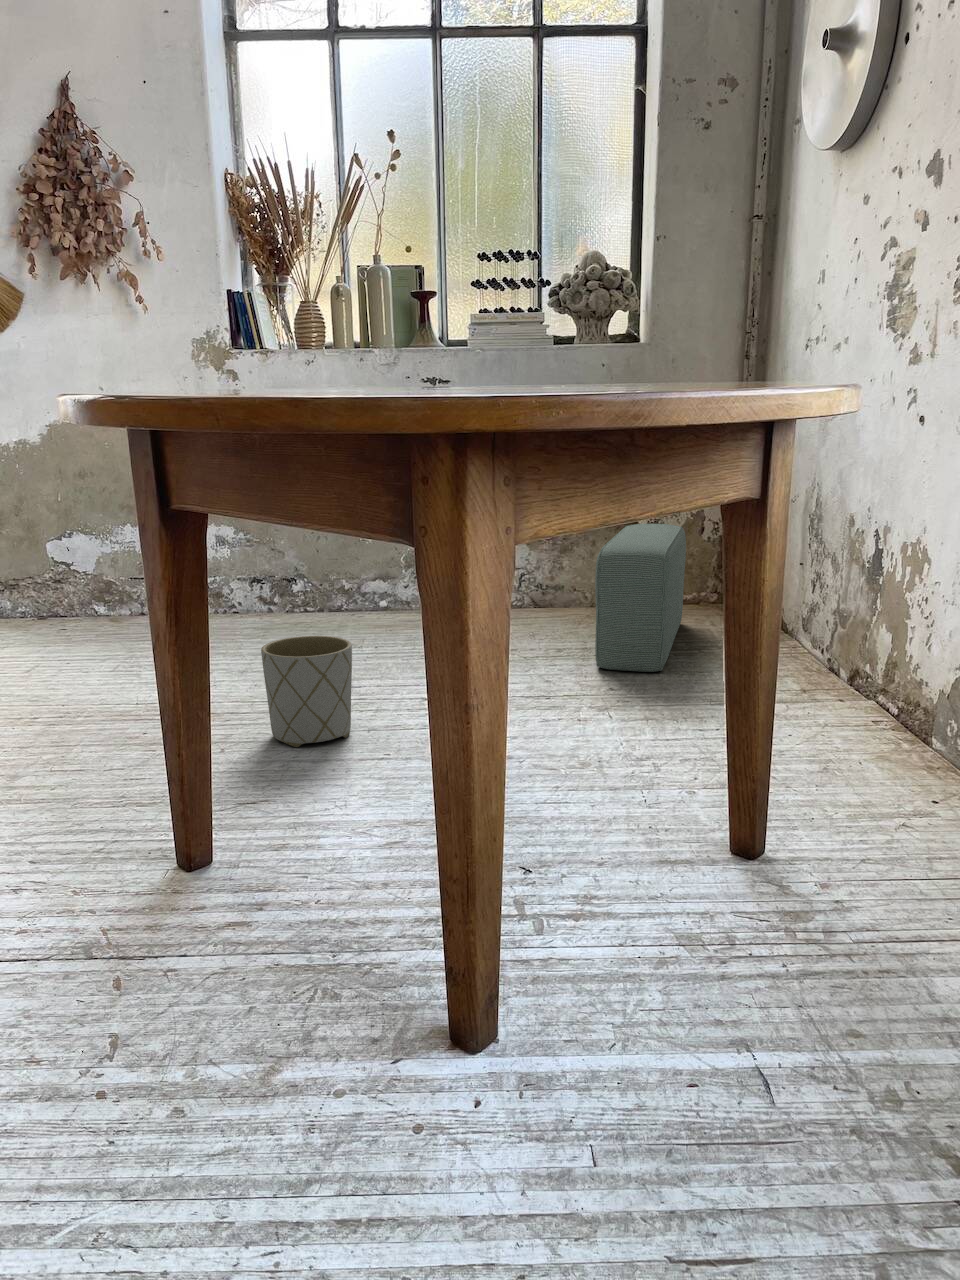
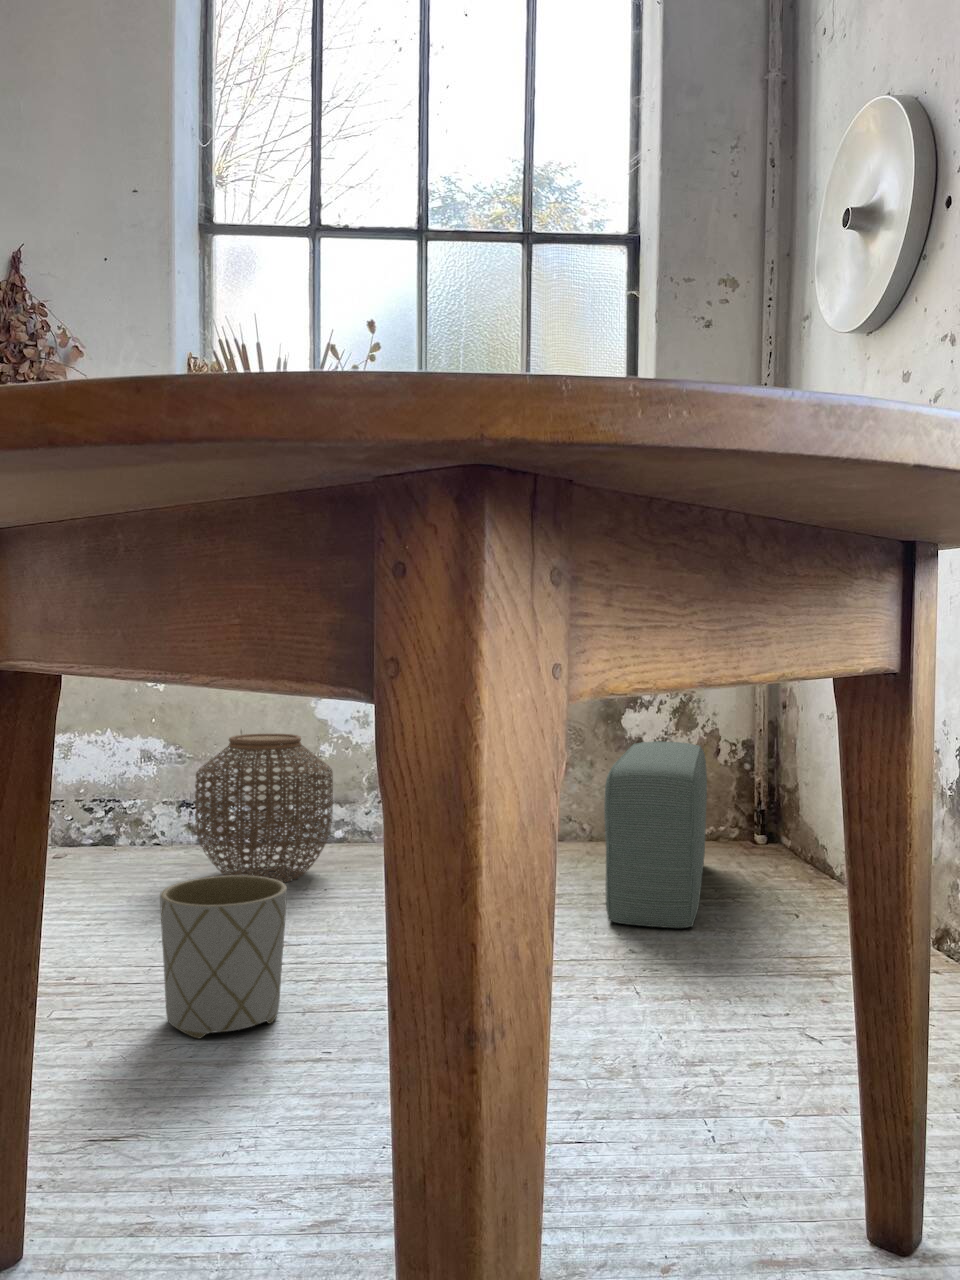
woven basket: none [267,522,379,643] -> present [195,734,333,882]

